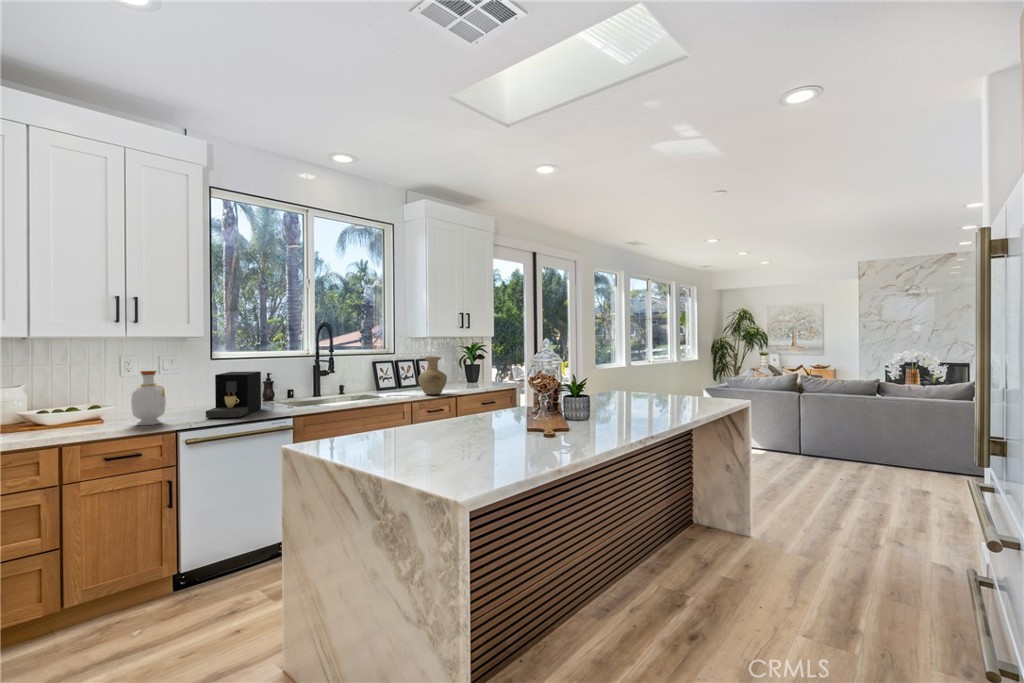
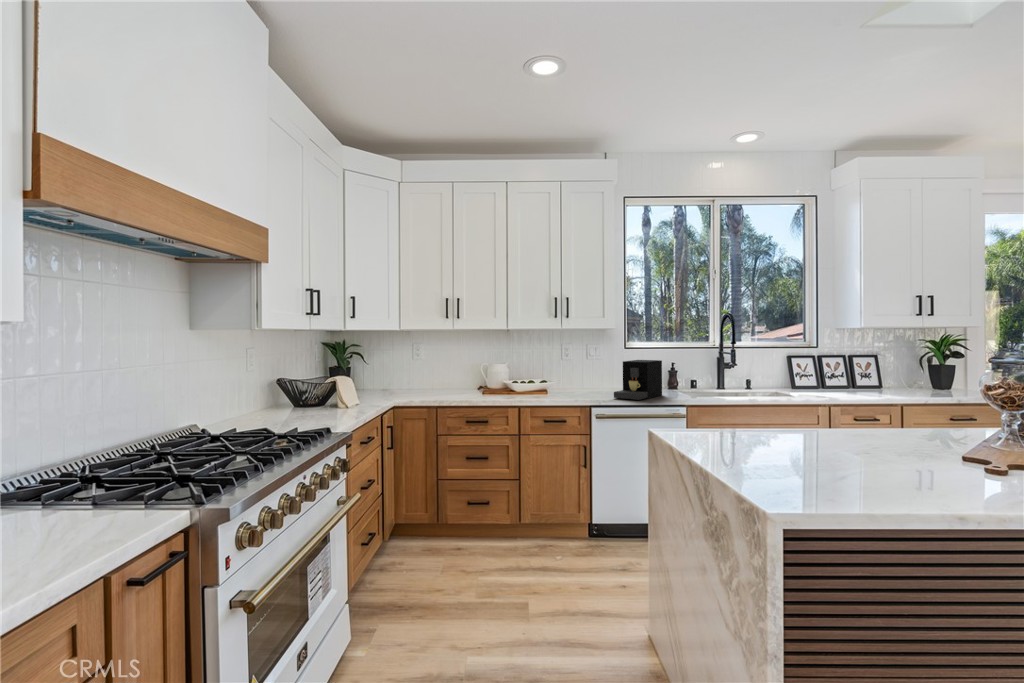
vase: present [418,357,447,395] -> none [843,351,885,398]
bottle: present [131,371,166,425] -> none [563,356,585,399]

